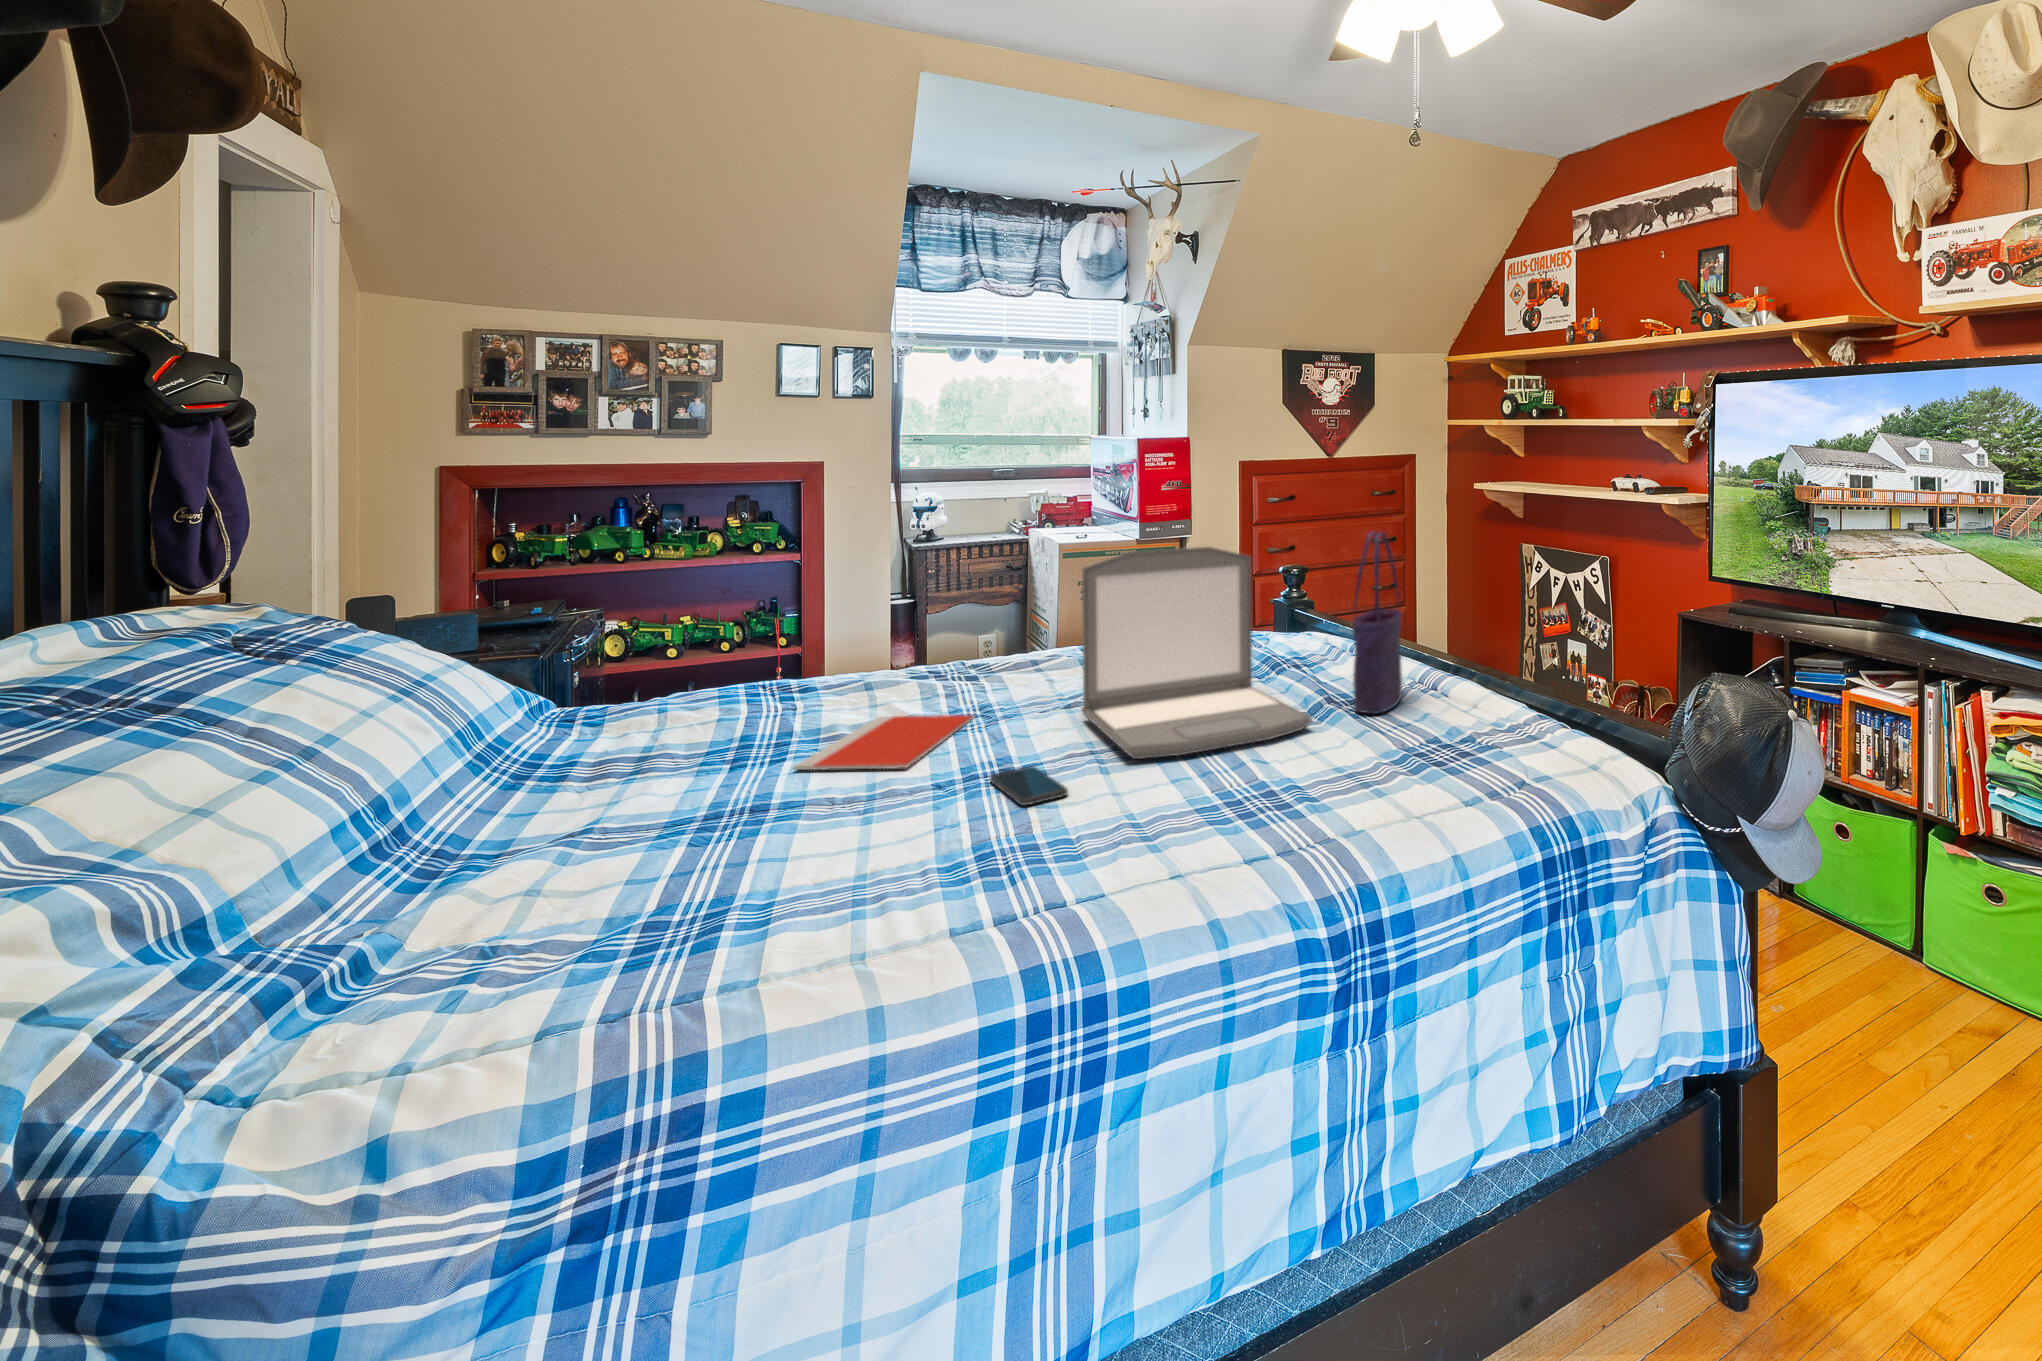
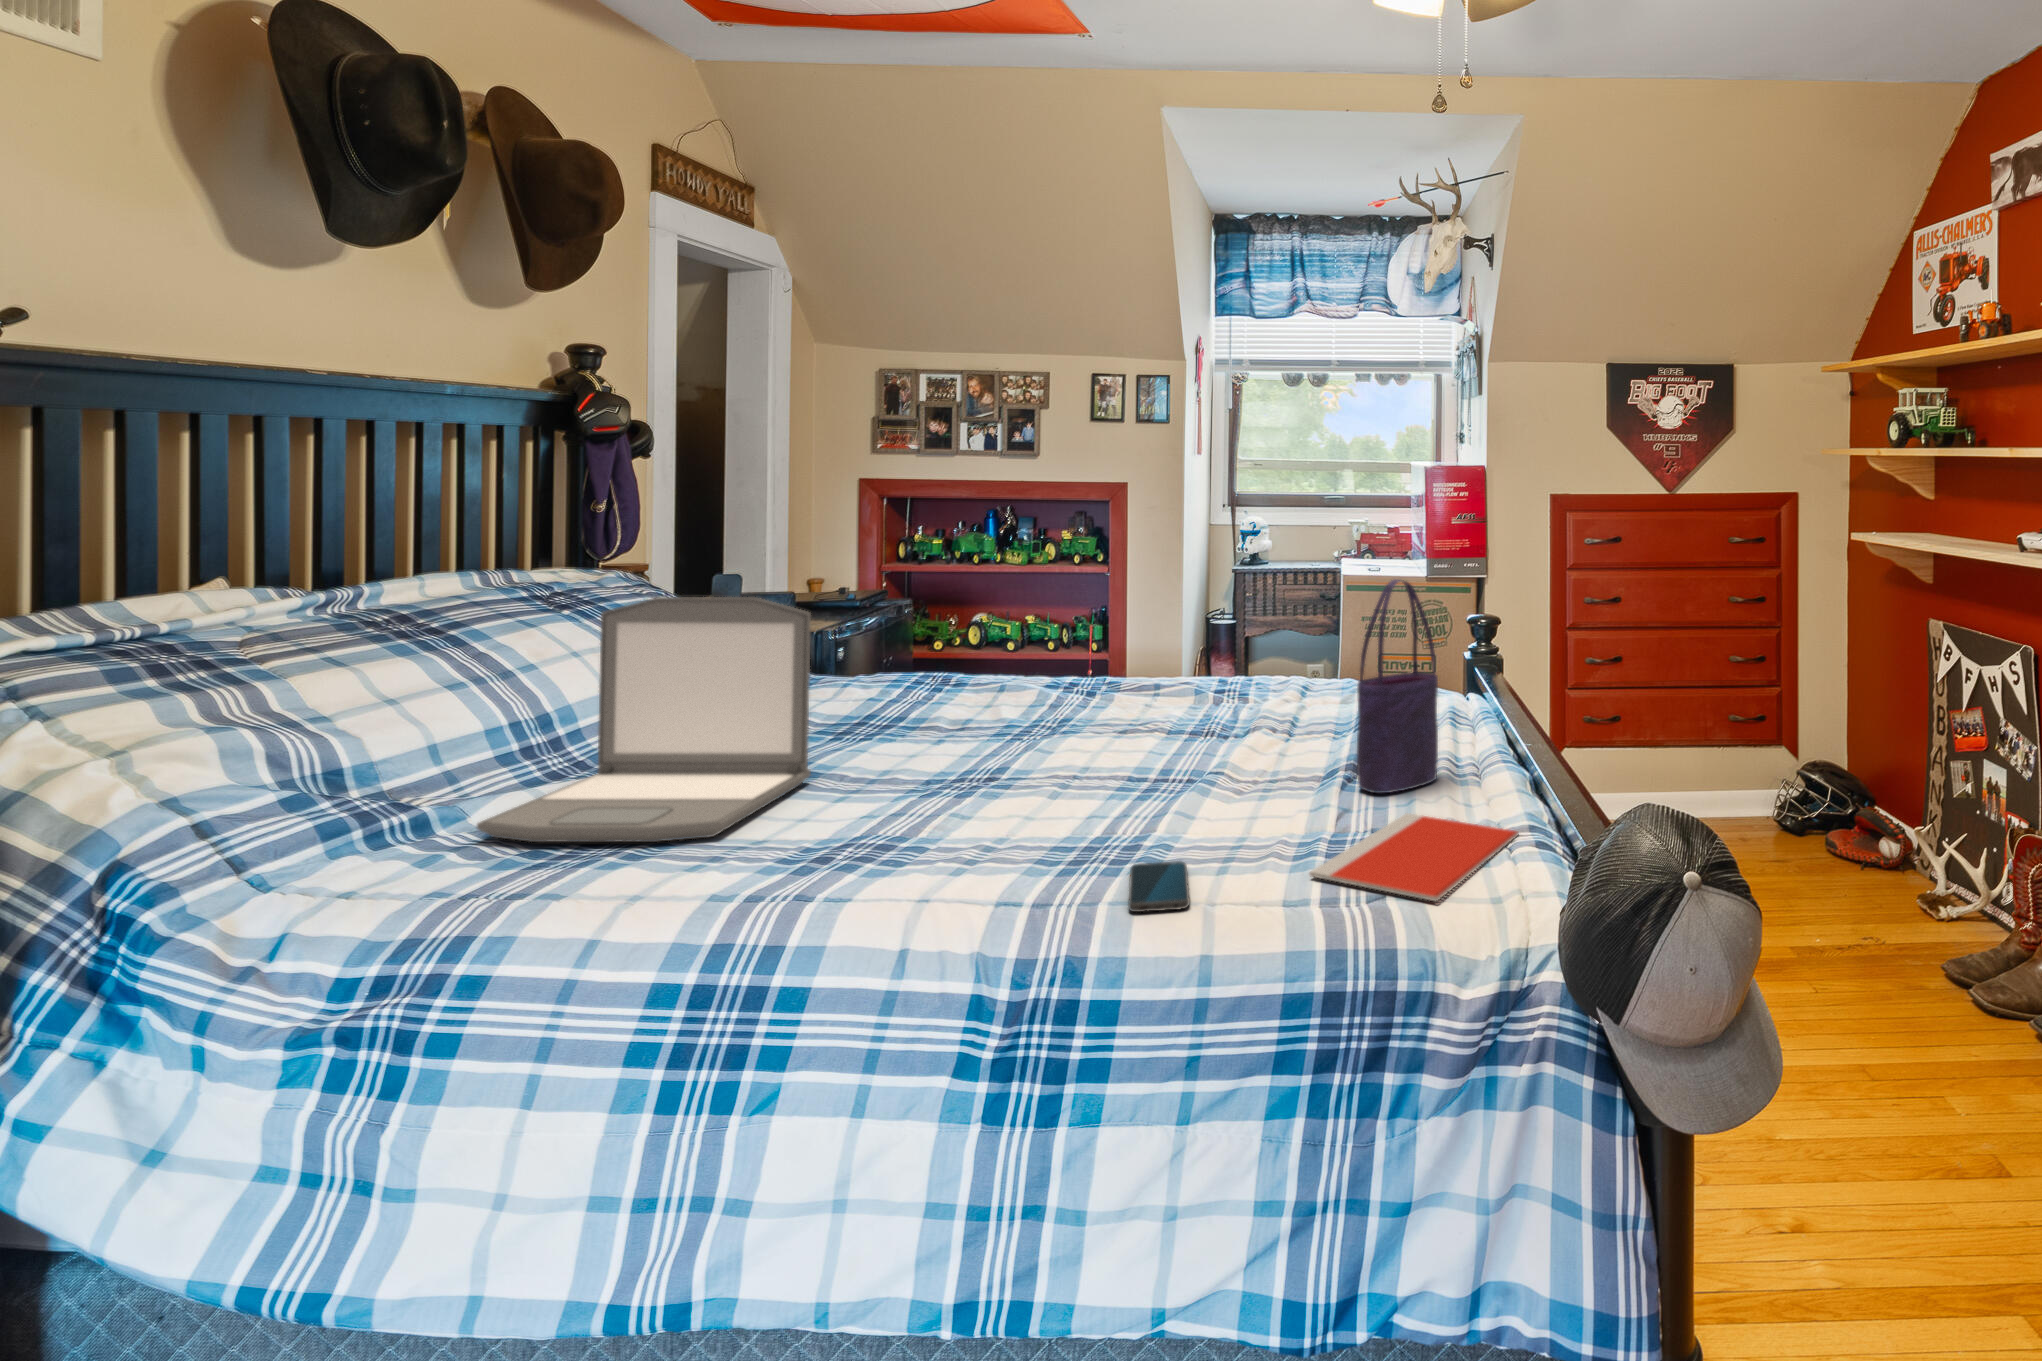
laptop: present [1082,547,1312,759] -> present [477,597,811,842]
notebook: present [793,715,974,770] -> present [1310,813,1519,901]
smartphone: present [989,766,1068,805] -> present [1128,861,1190,912]

